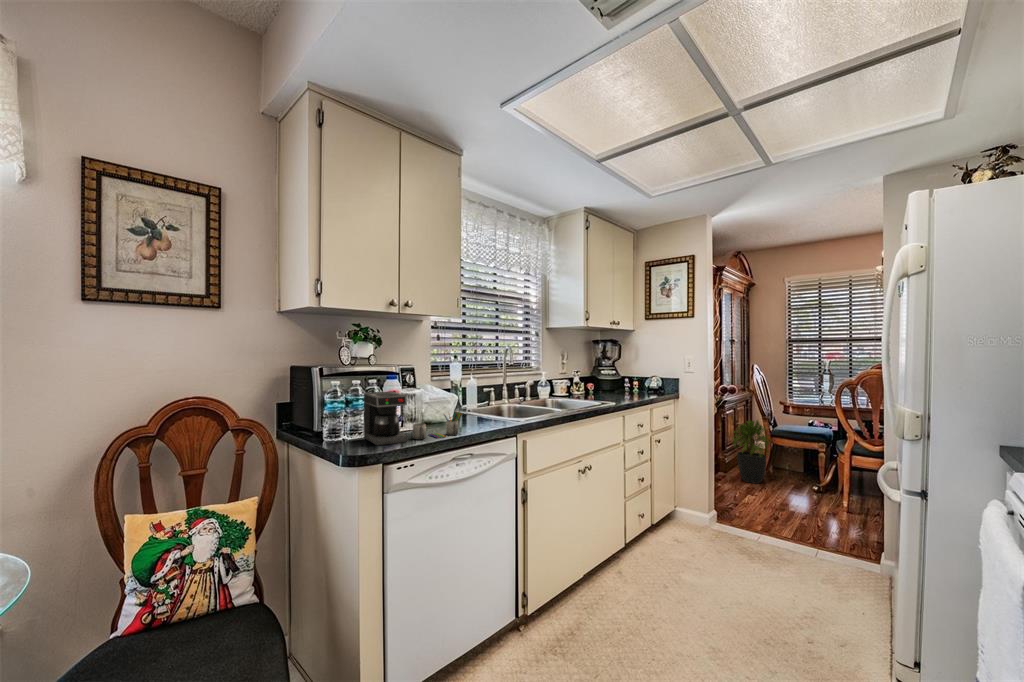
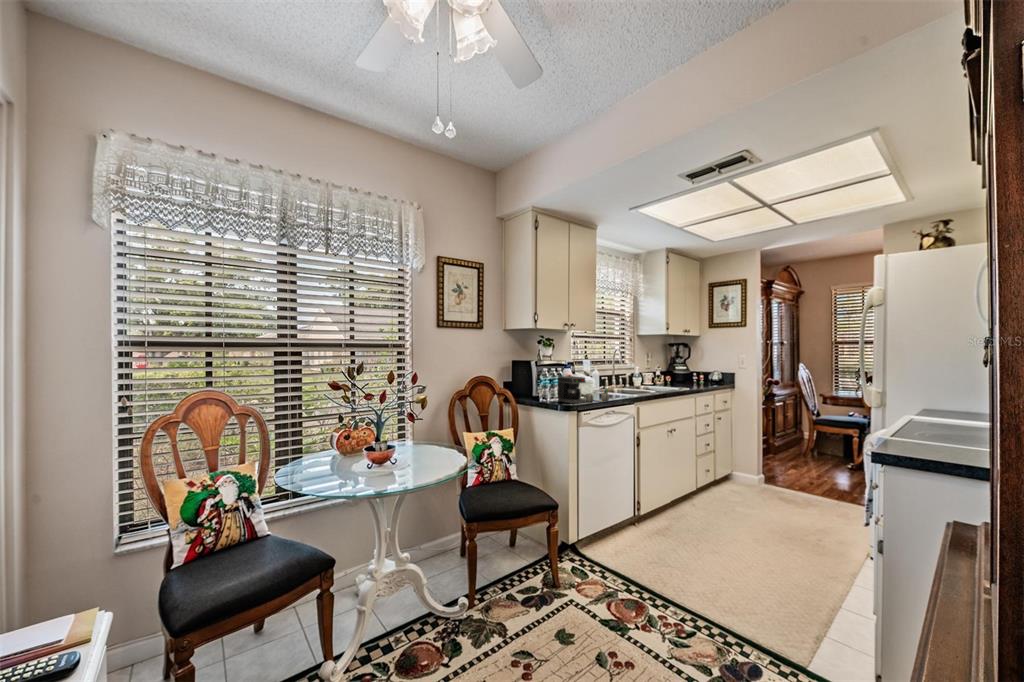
potted plant: present [733,420,769,484] -> none [779,408,814,461]

